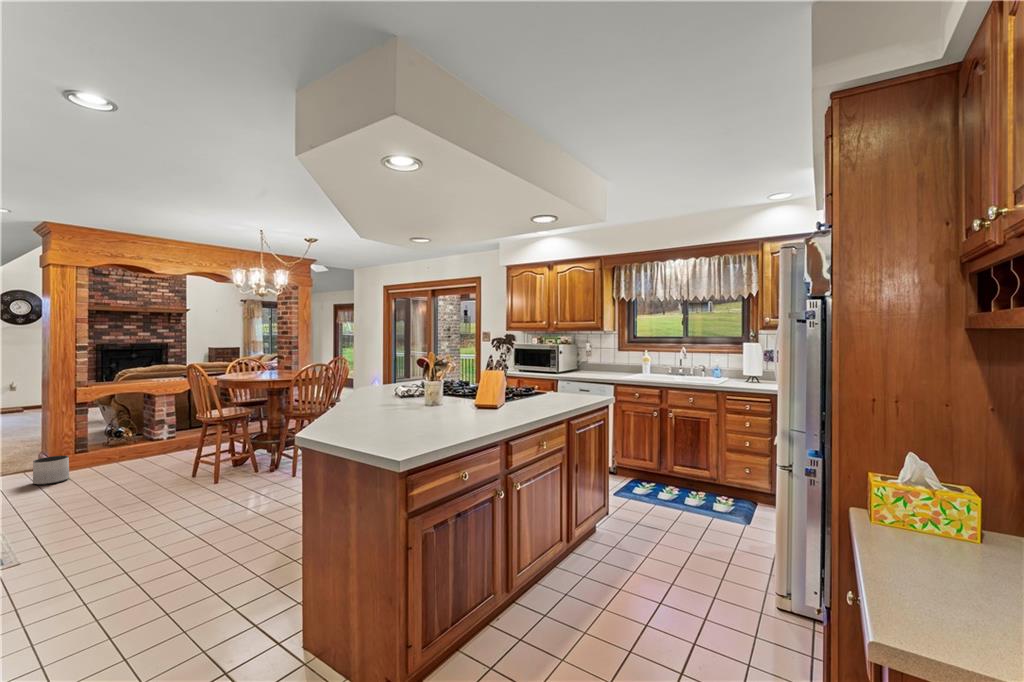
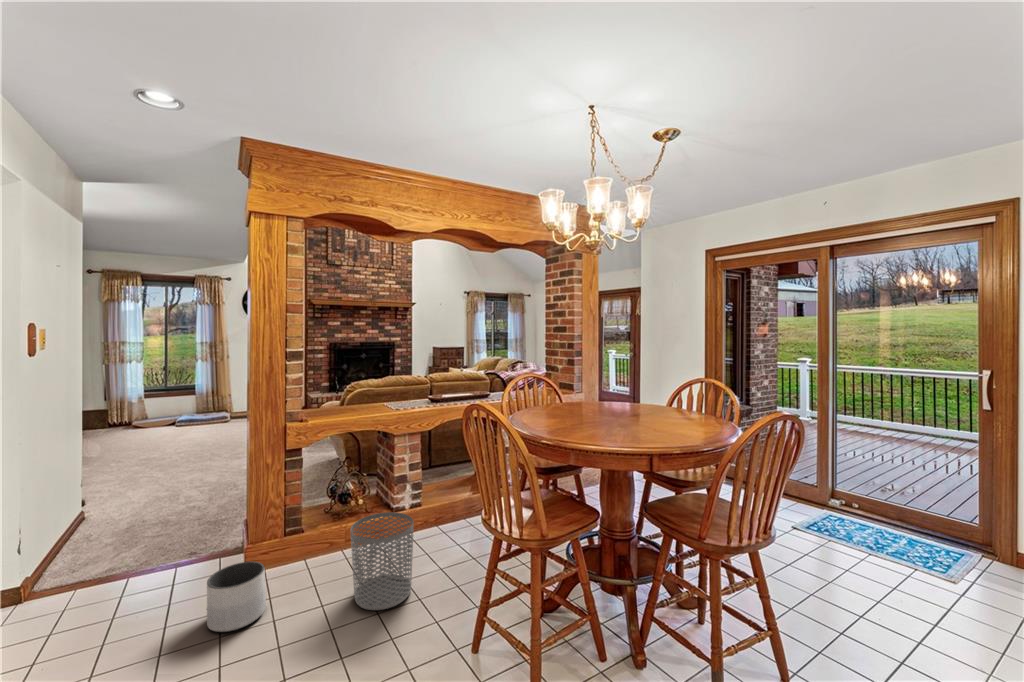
waste bin: none [124,430,164,473] -> present [351,512,414,610]

